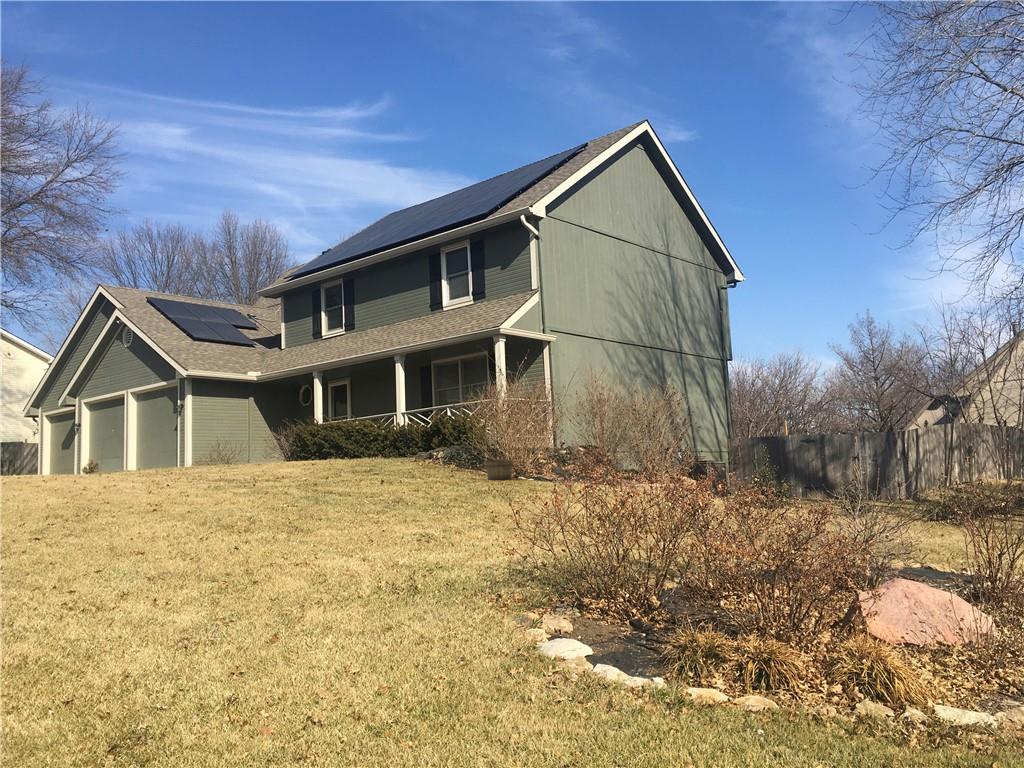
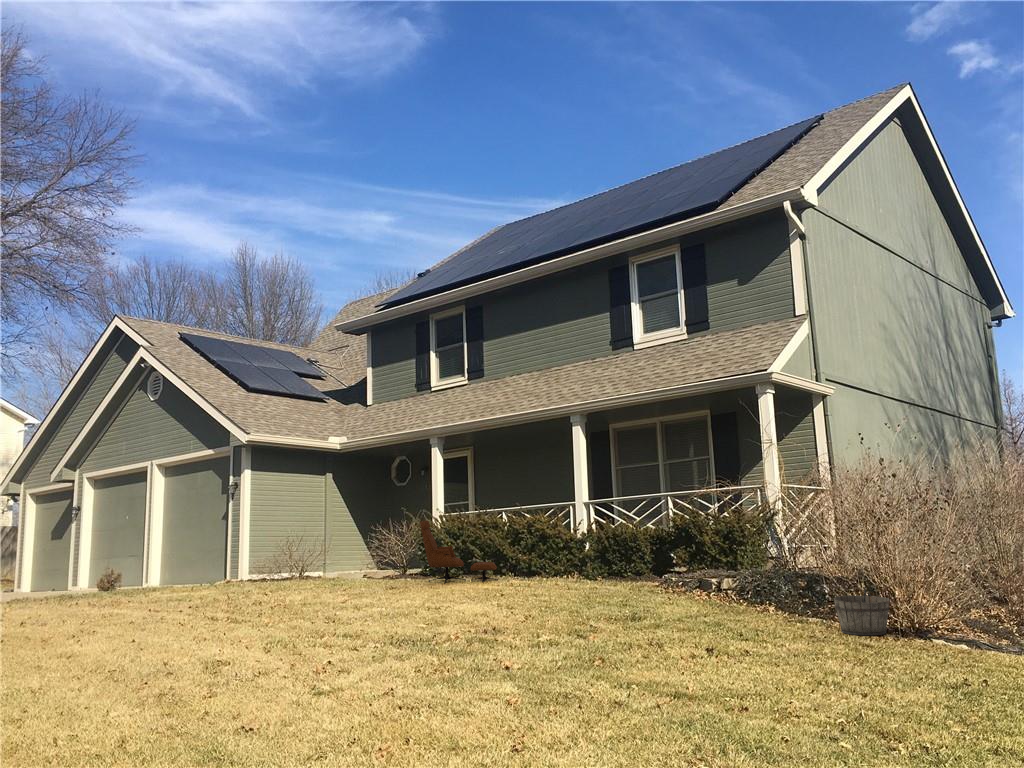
lounge chair: none [292,426,344,466] -> present [420,521,498,584]

